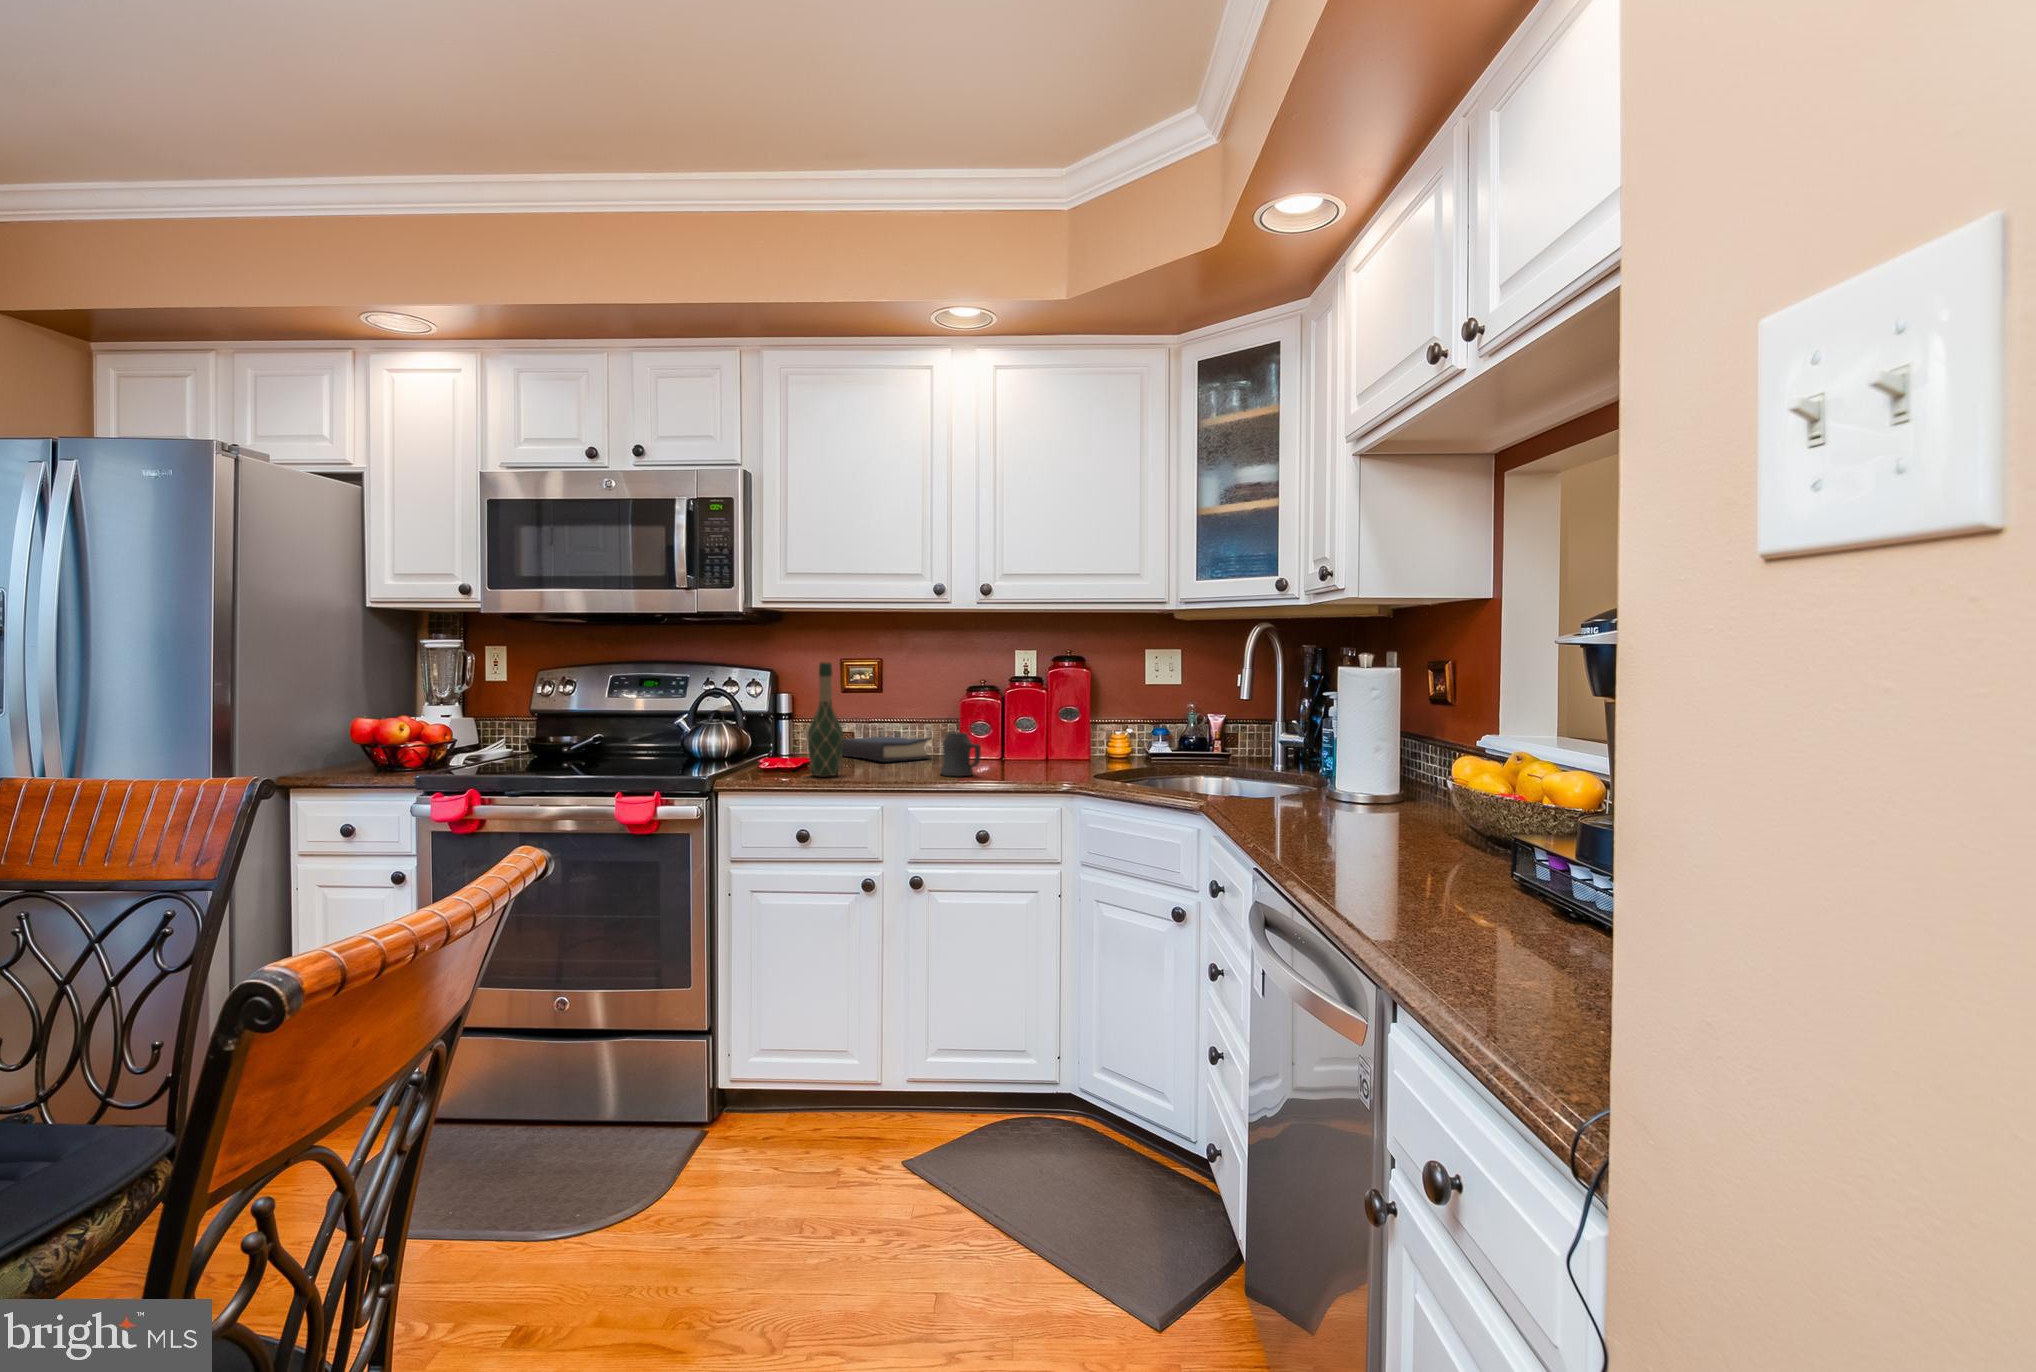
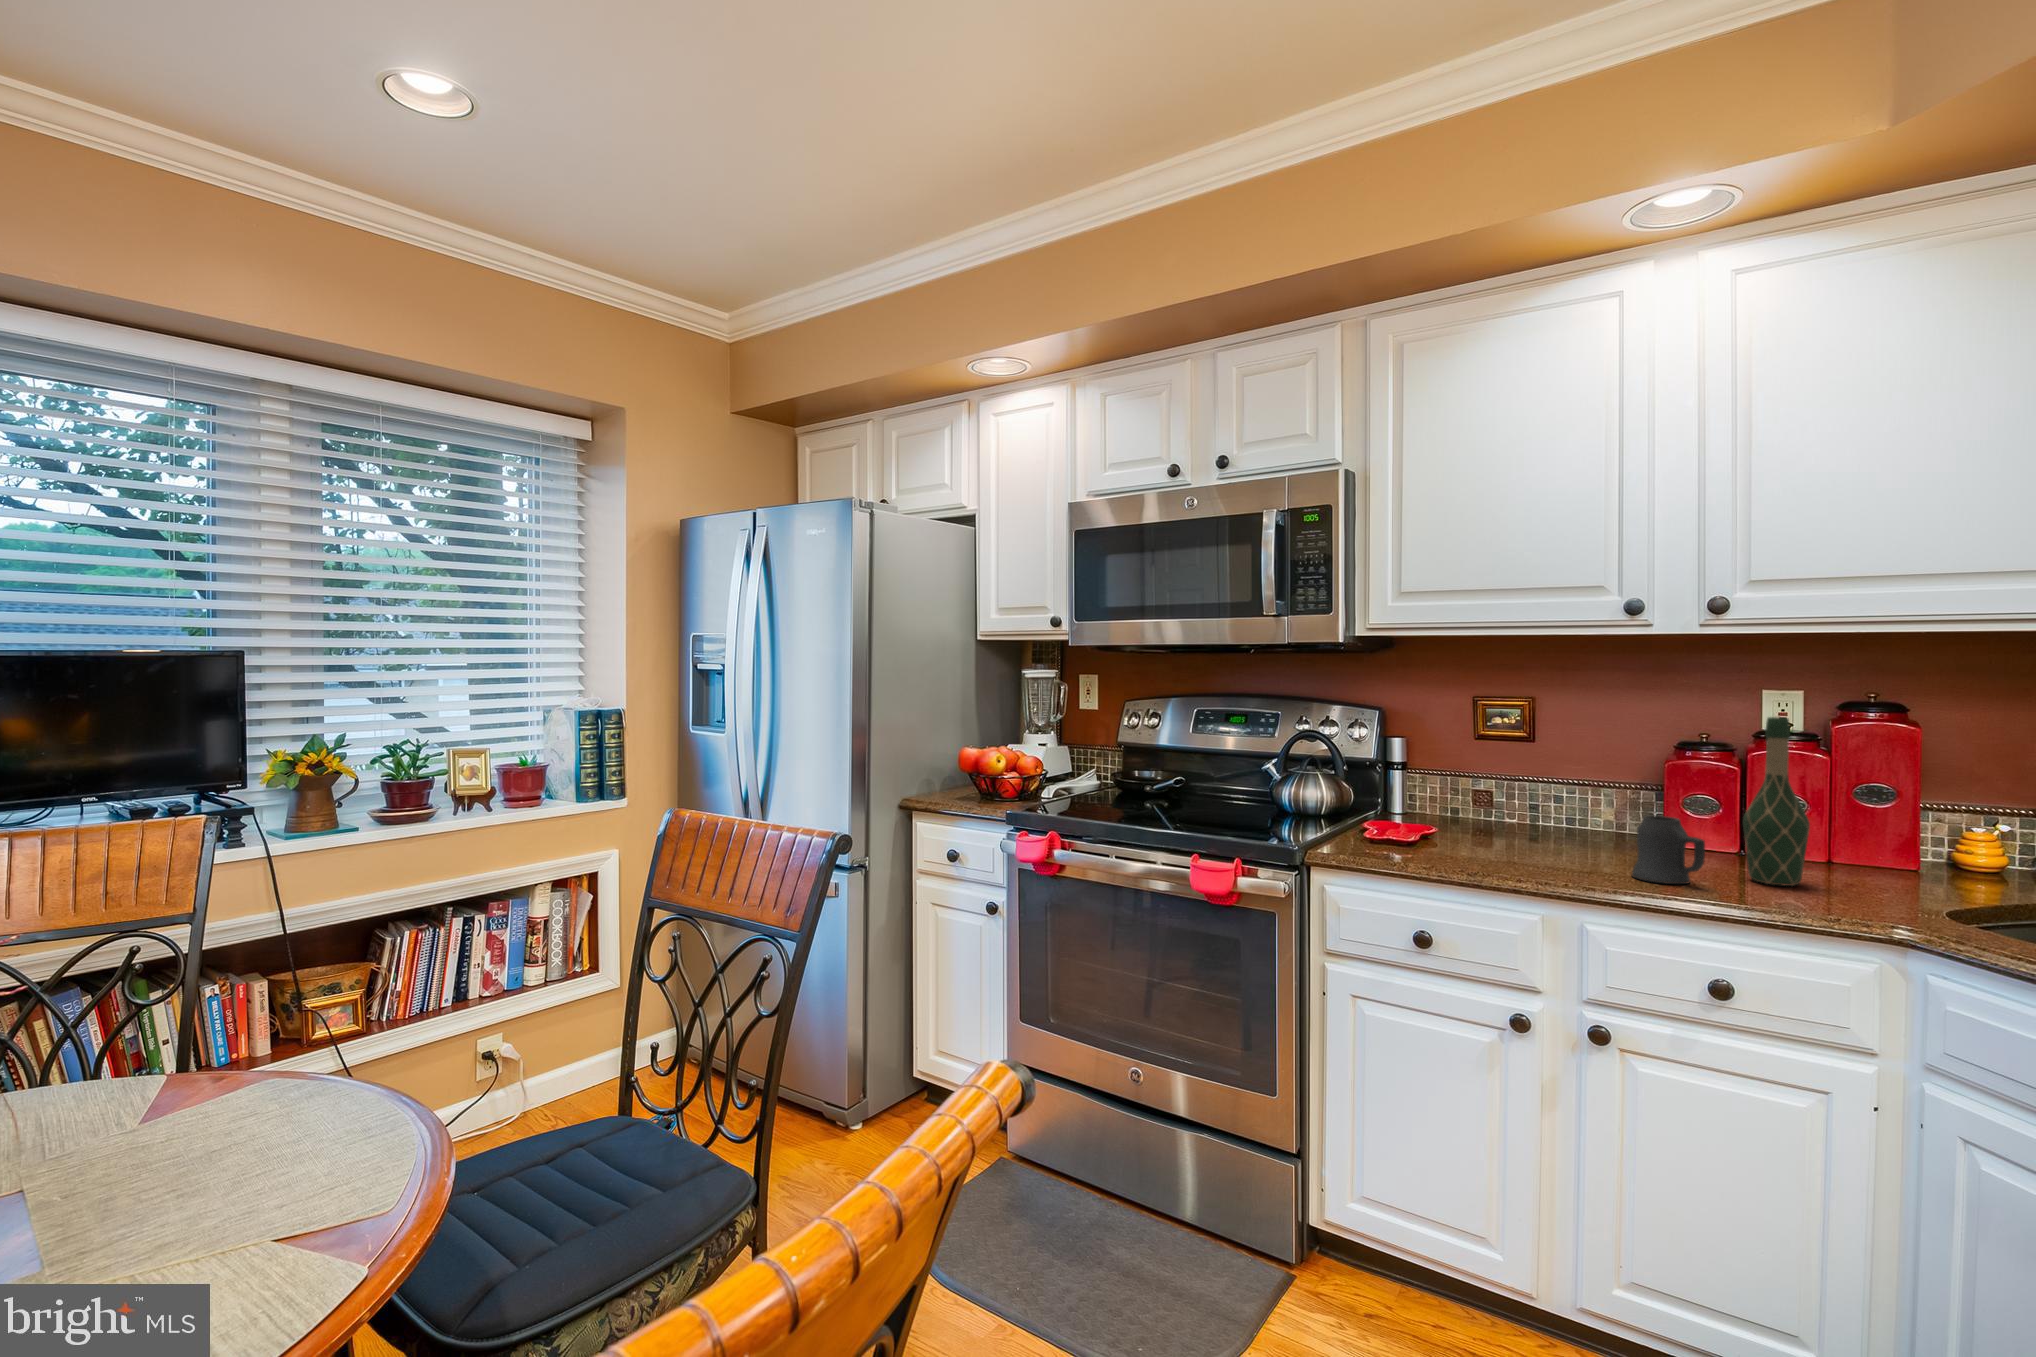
wine bottle: present [807,662,843,776] -> present [1743,717,1810,886]
hardback book: present [842,735,932,762] -> none [1470,797,1613,841]

